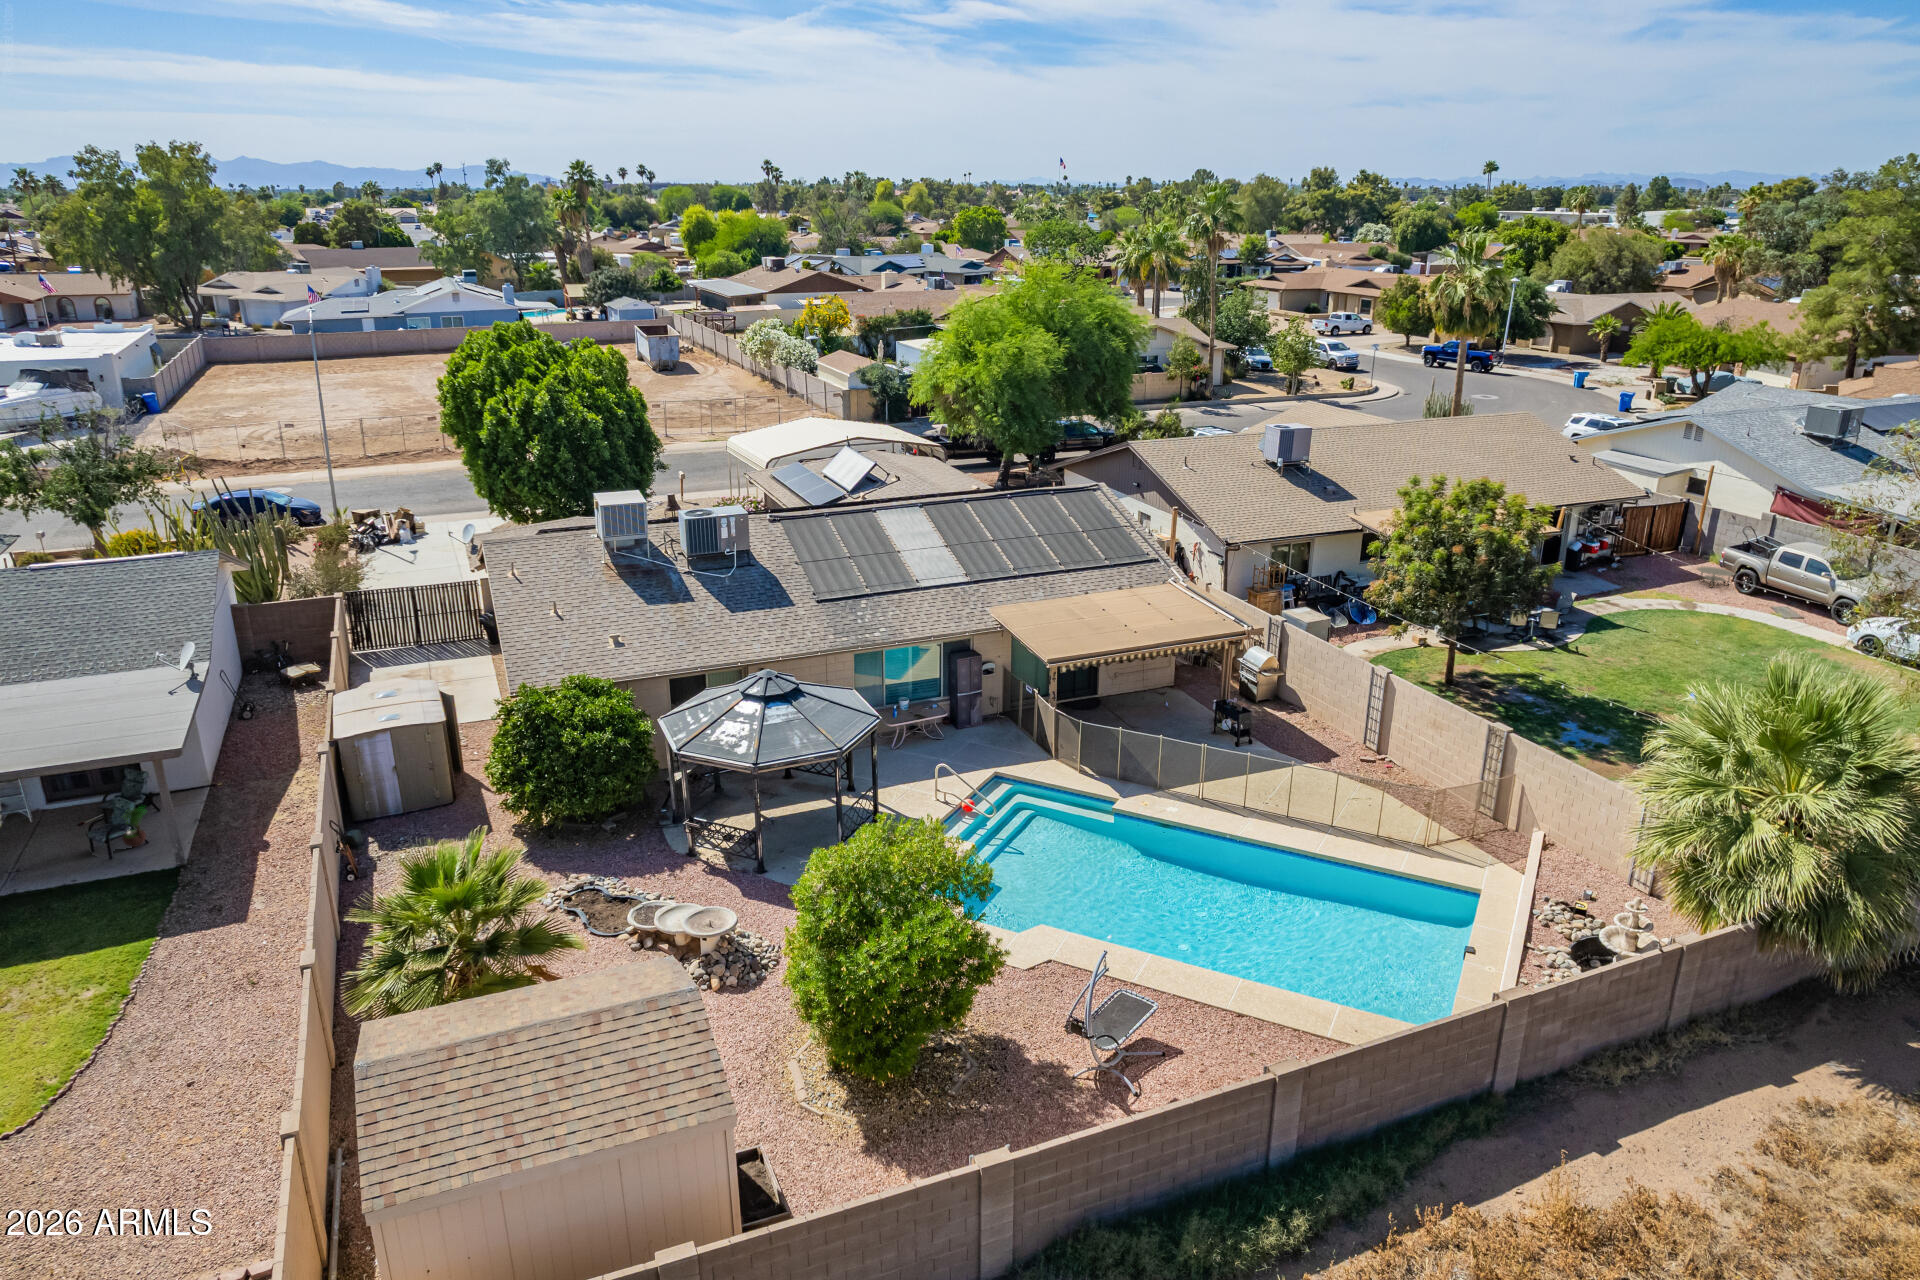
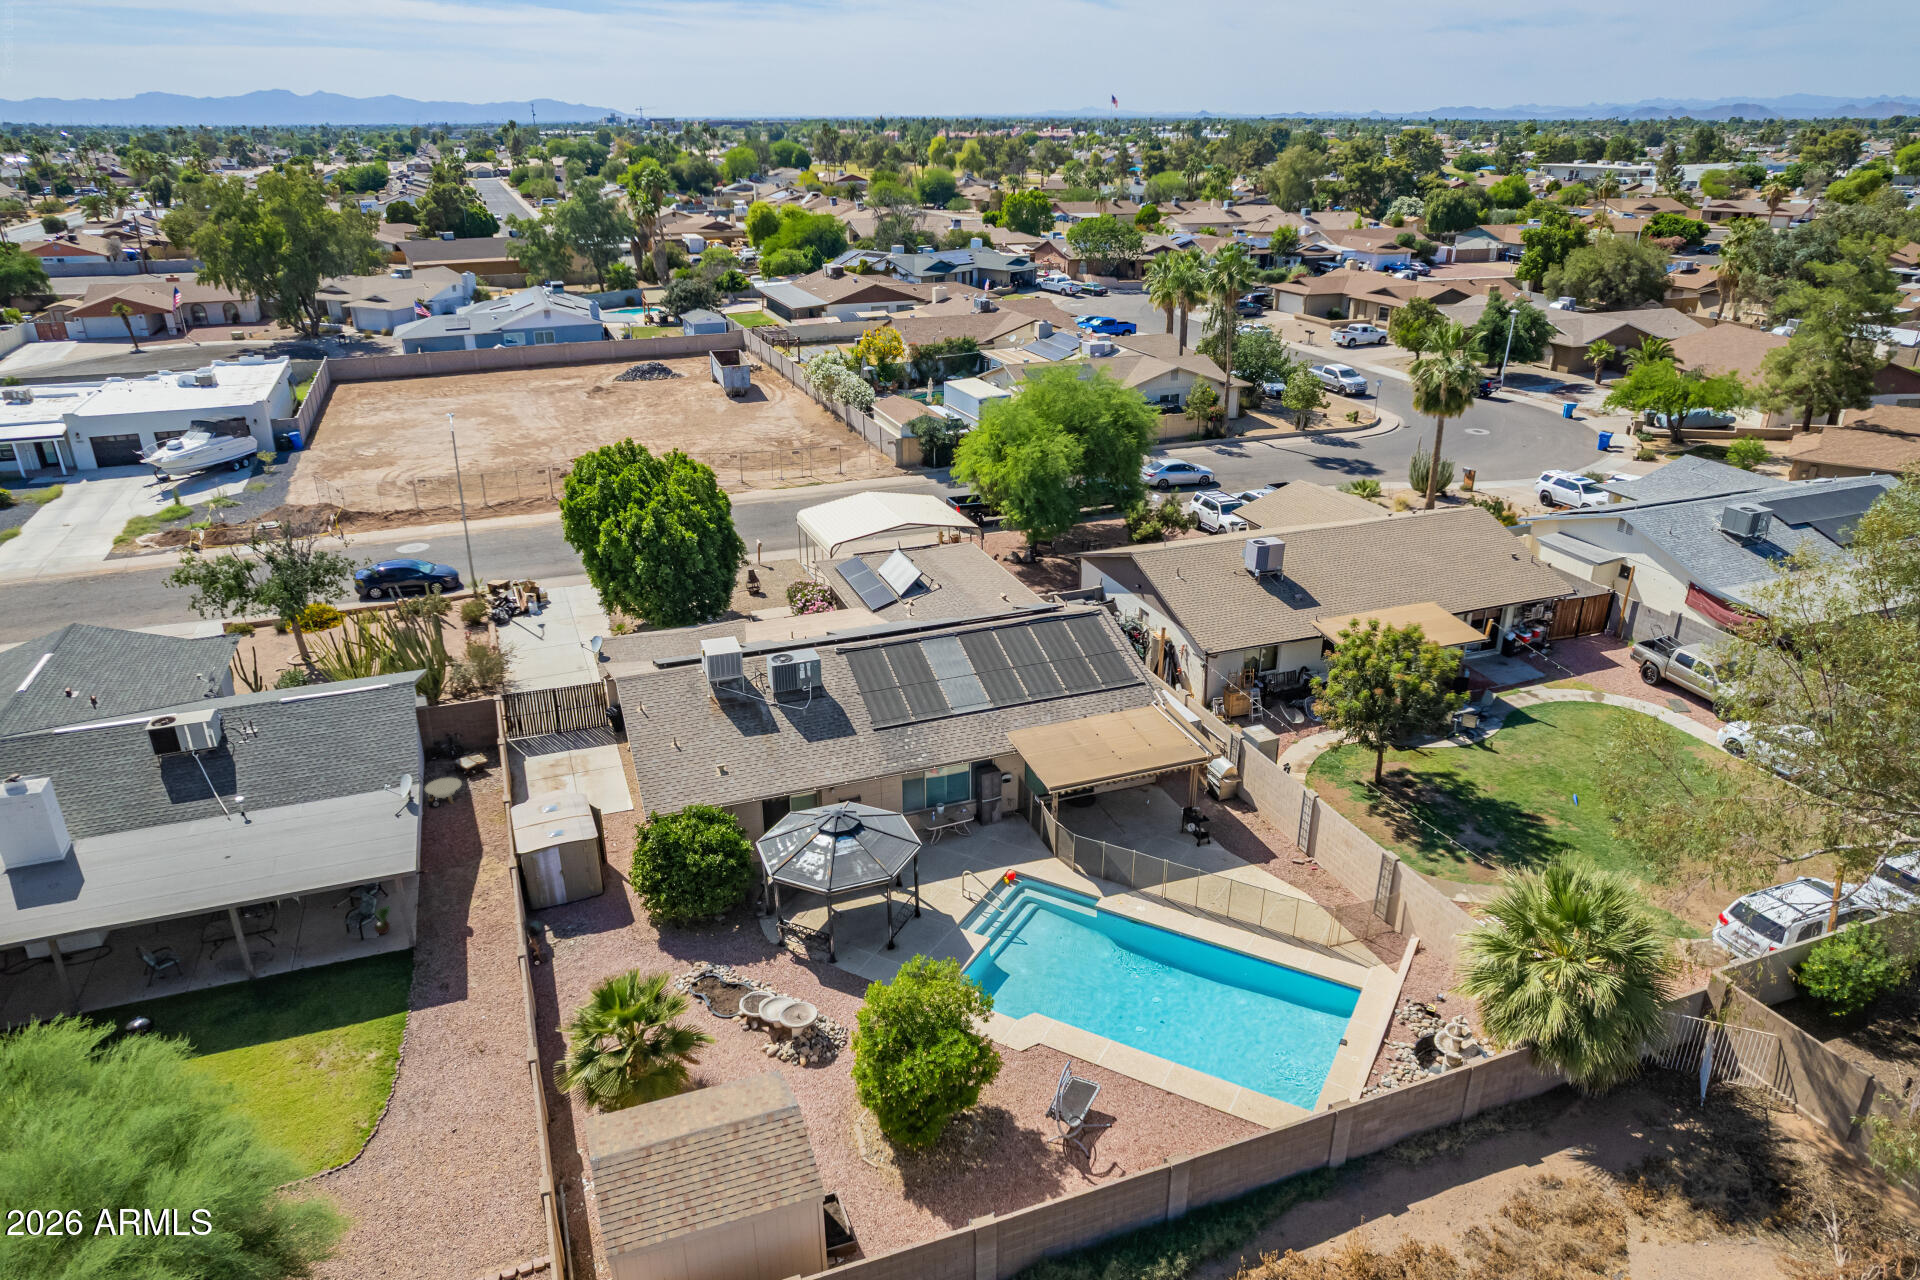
round table: present [1697,567,1735,588] -> present [425,778,462,804]

